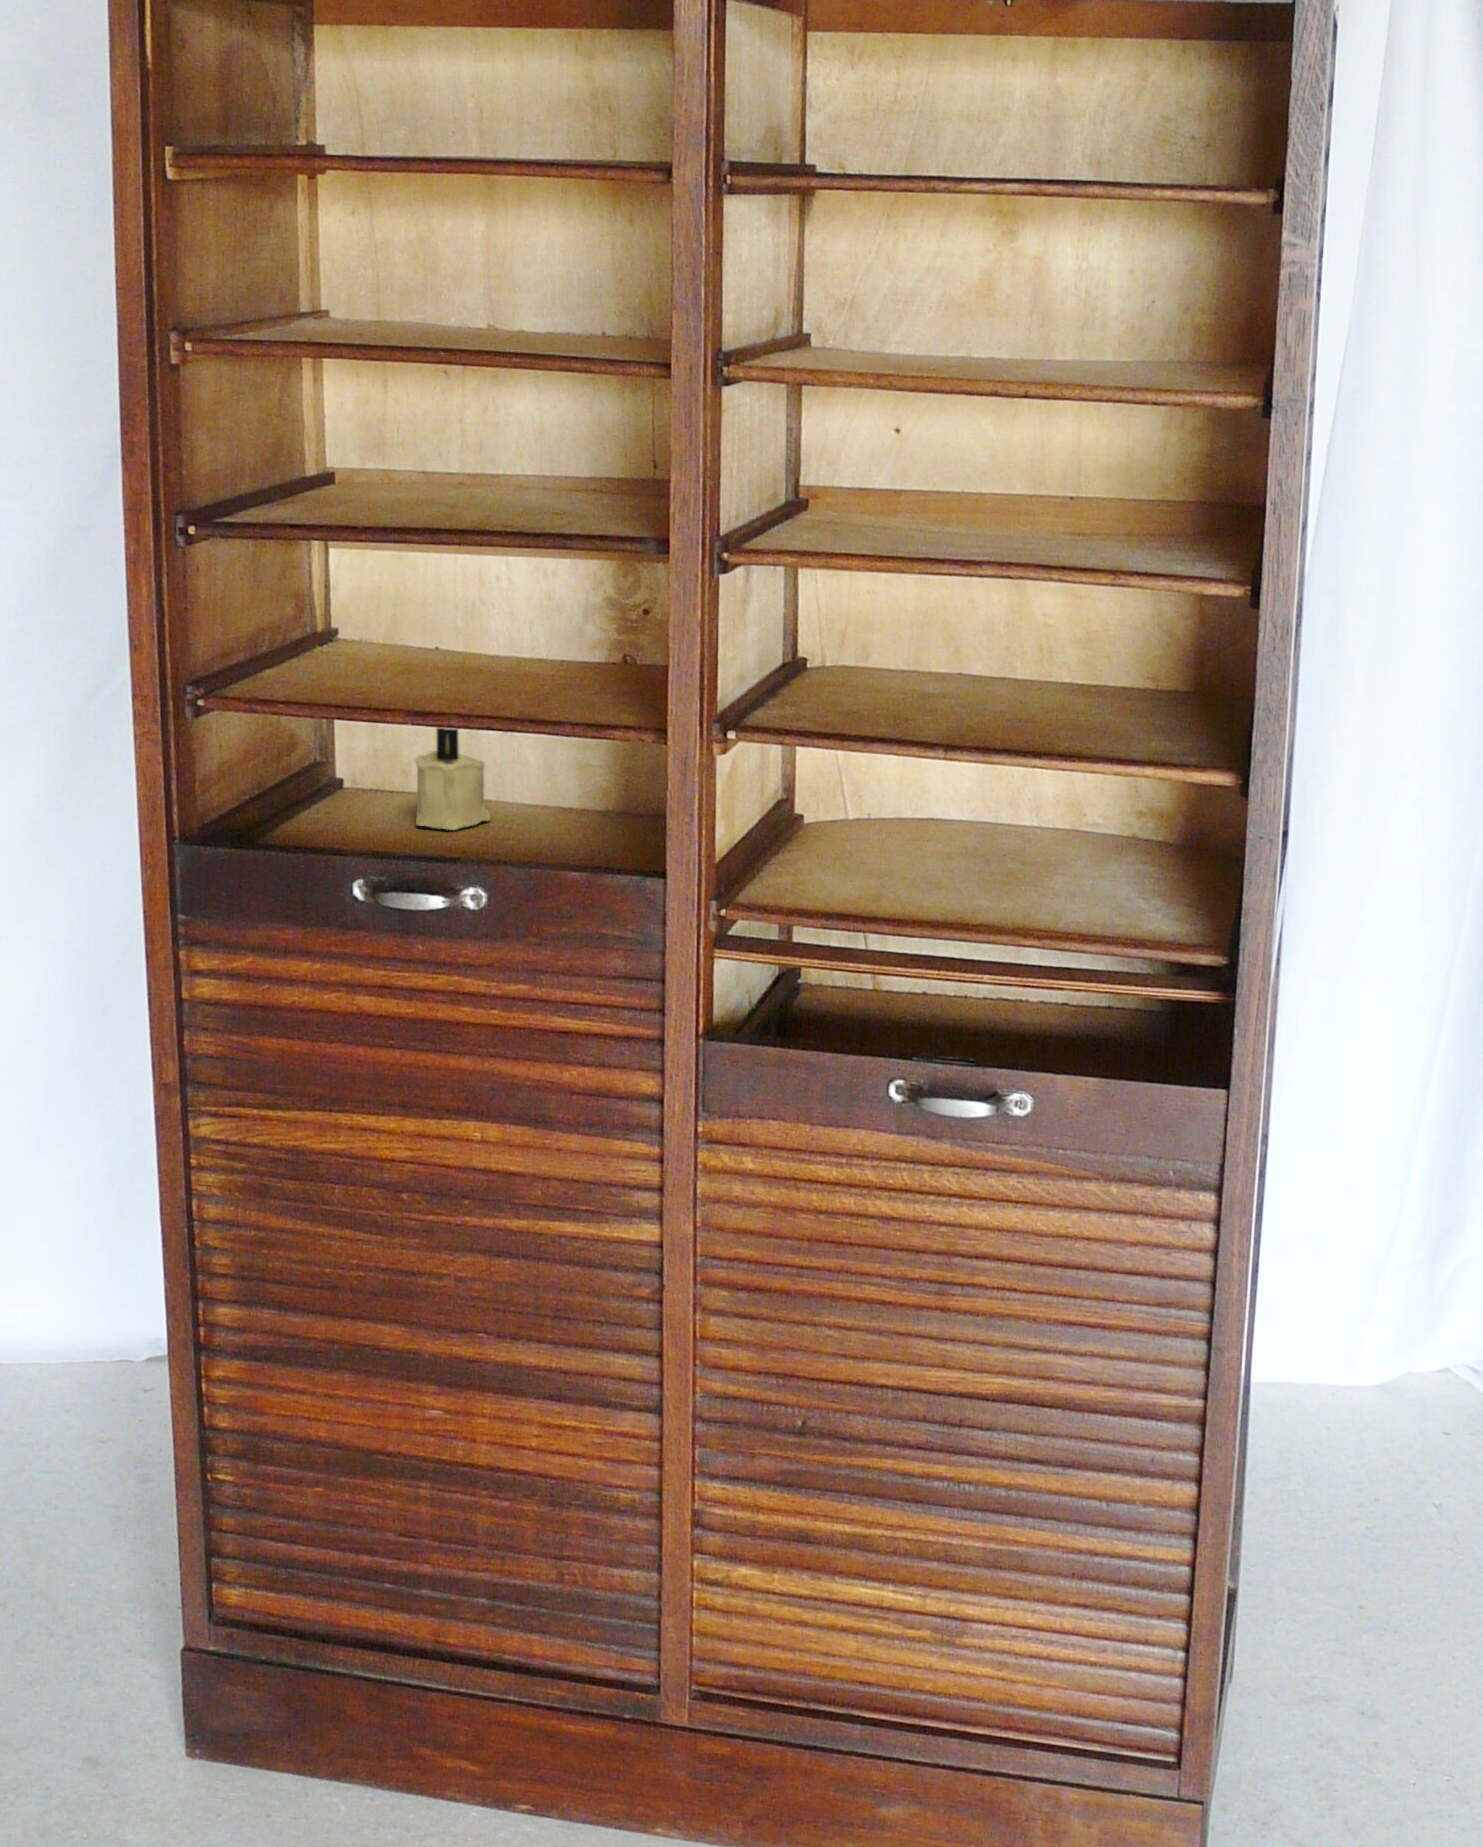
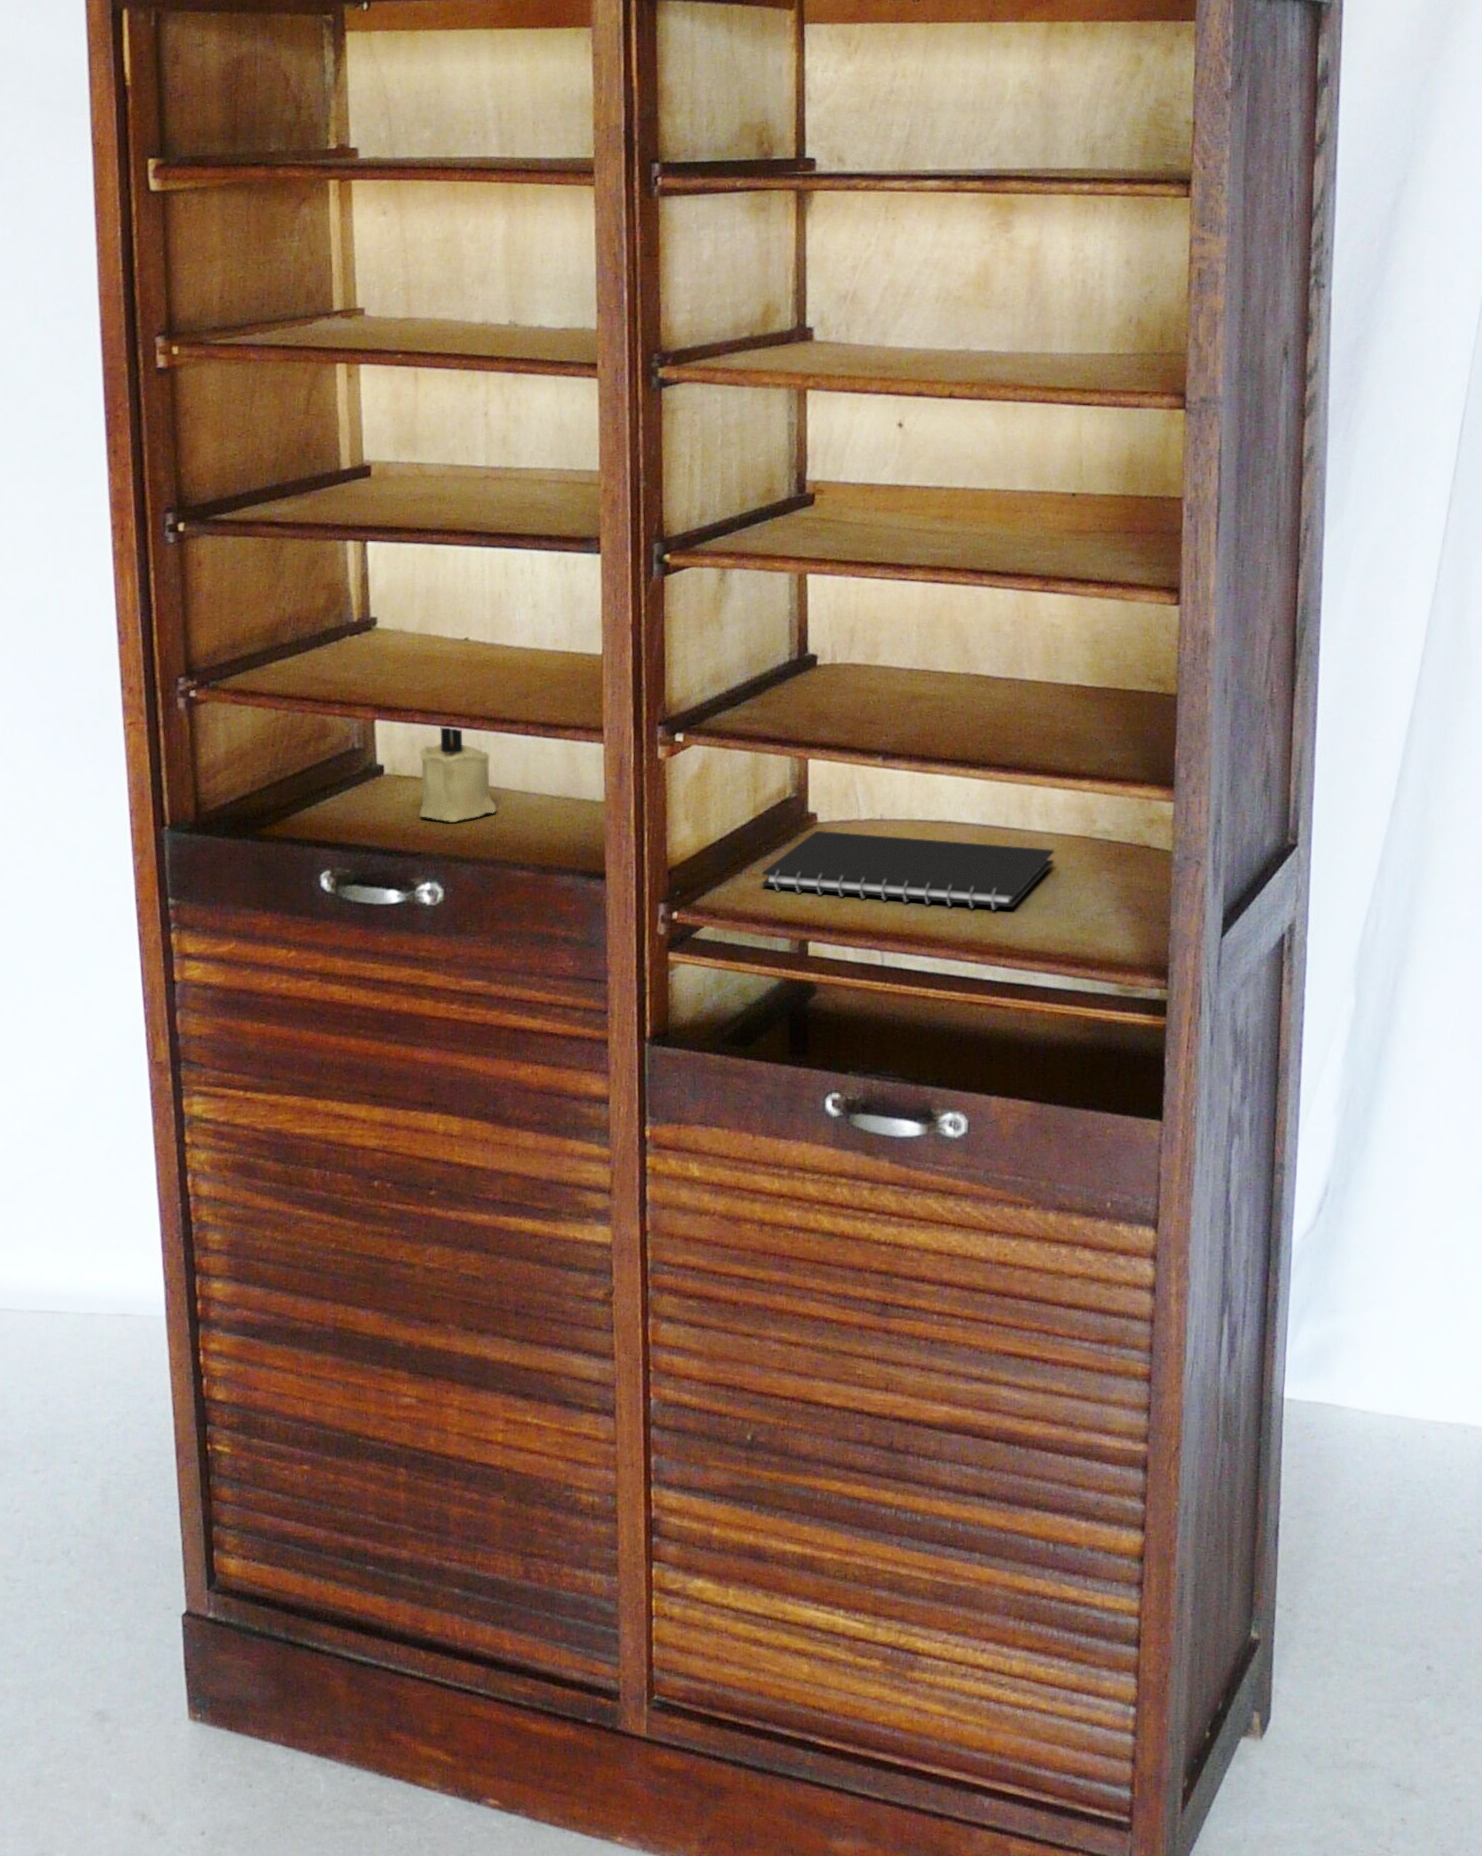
notebook: none [795,832,1062,903] -> present [762,831,1054,910]

